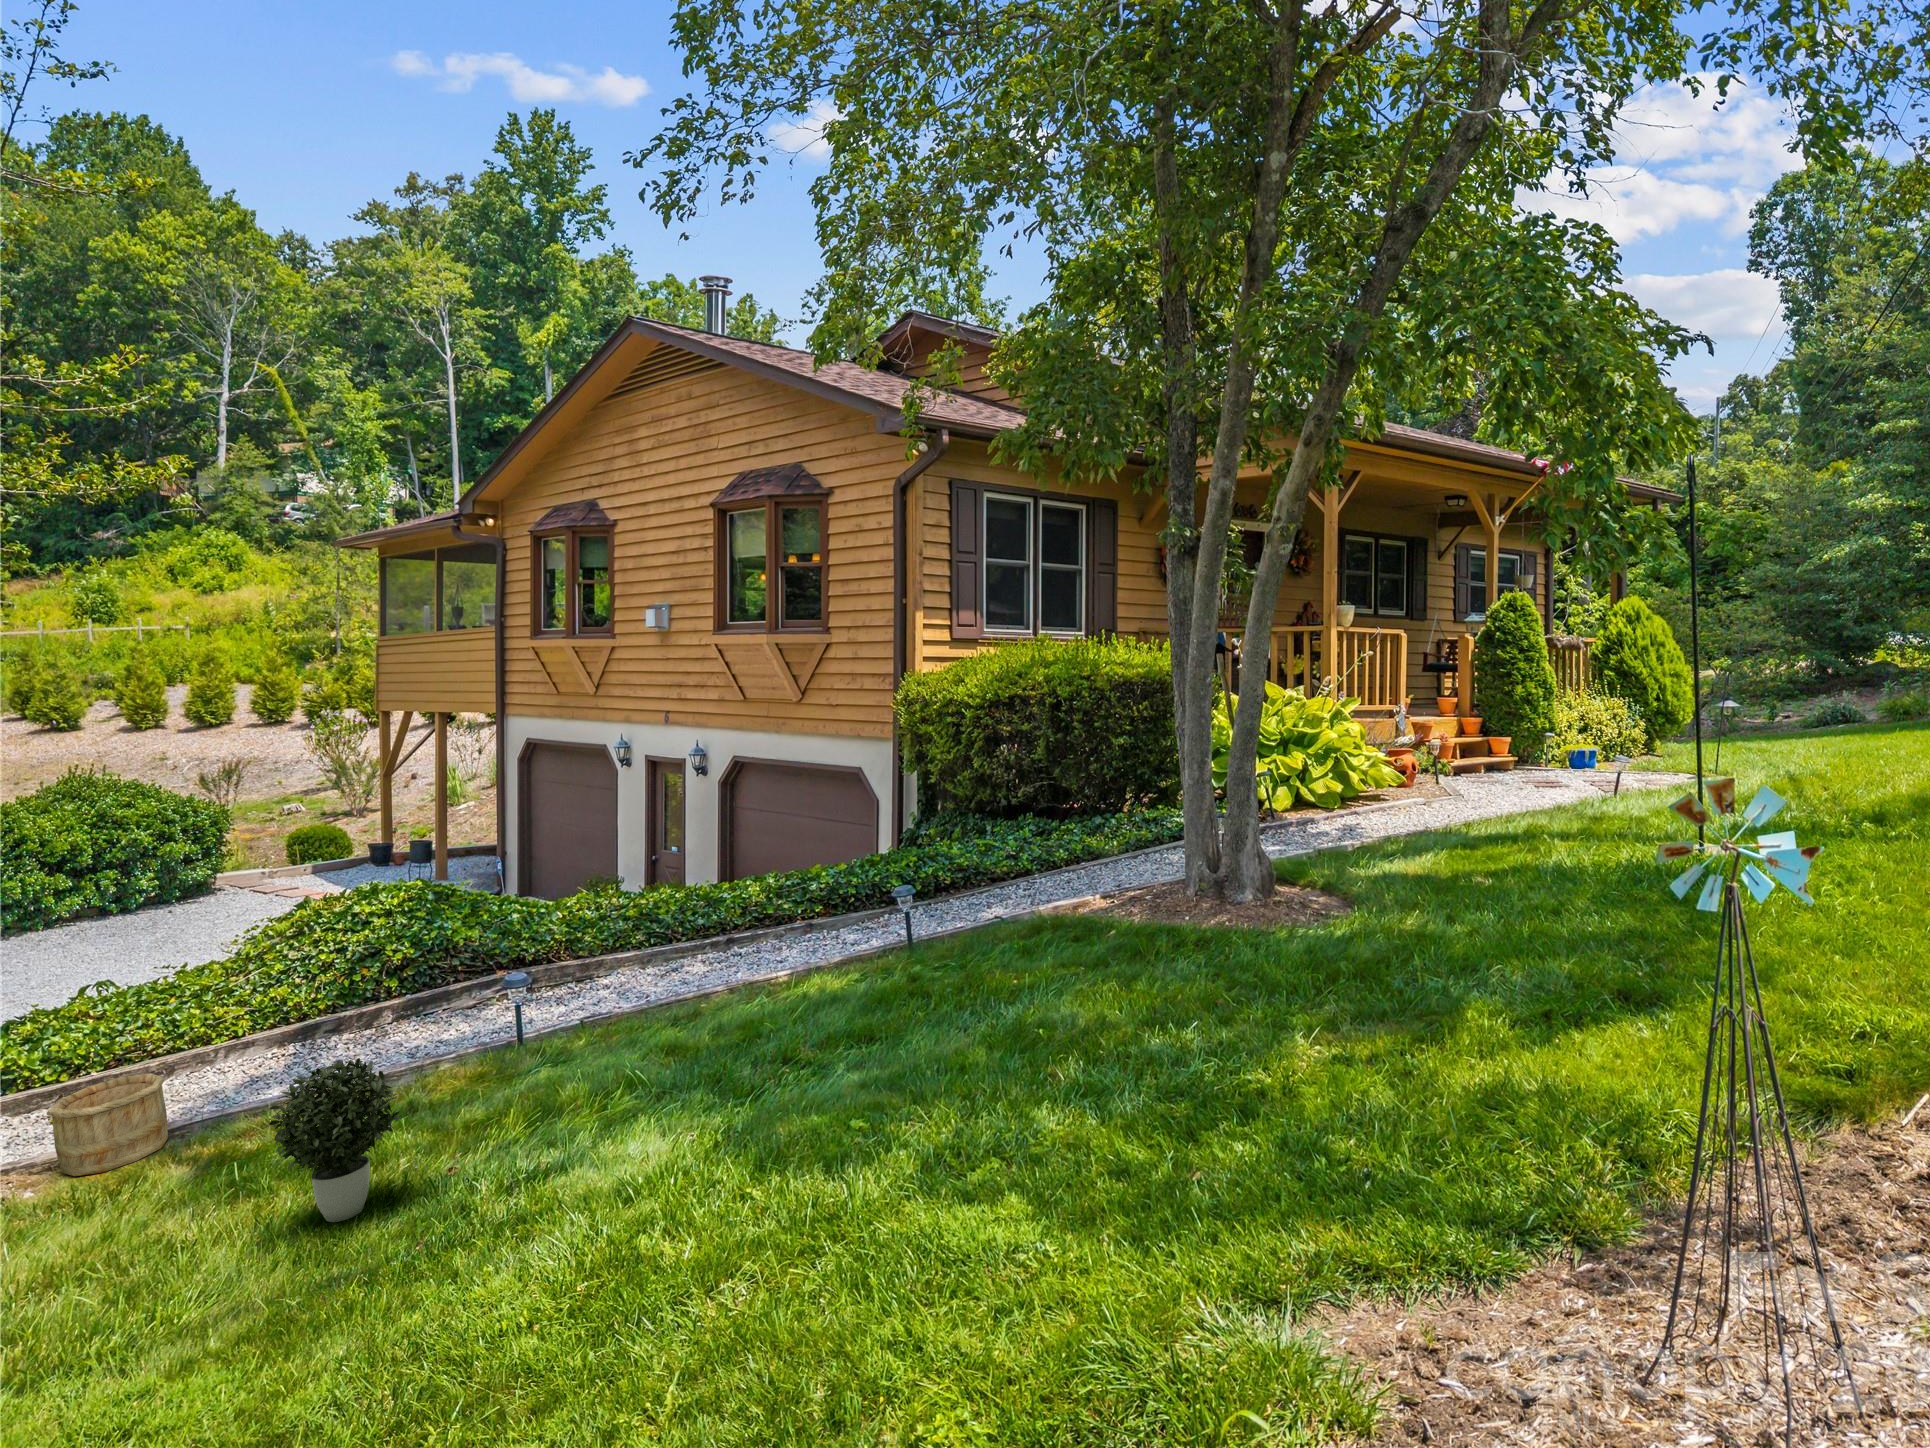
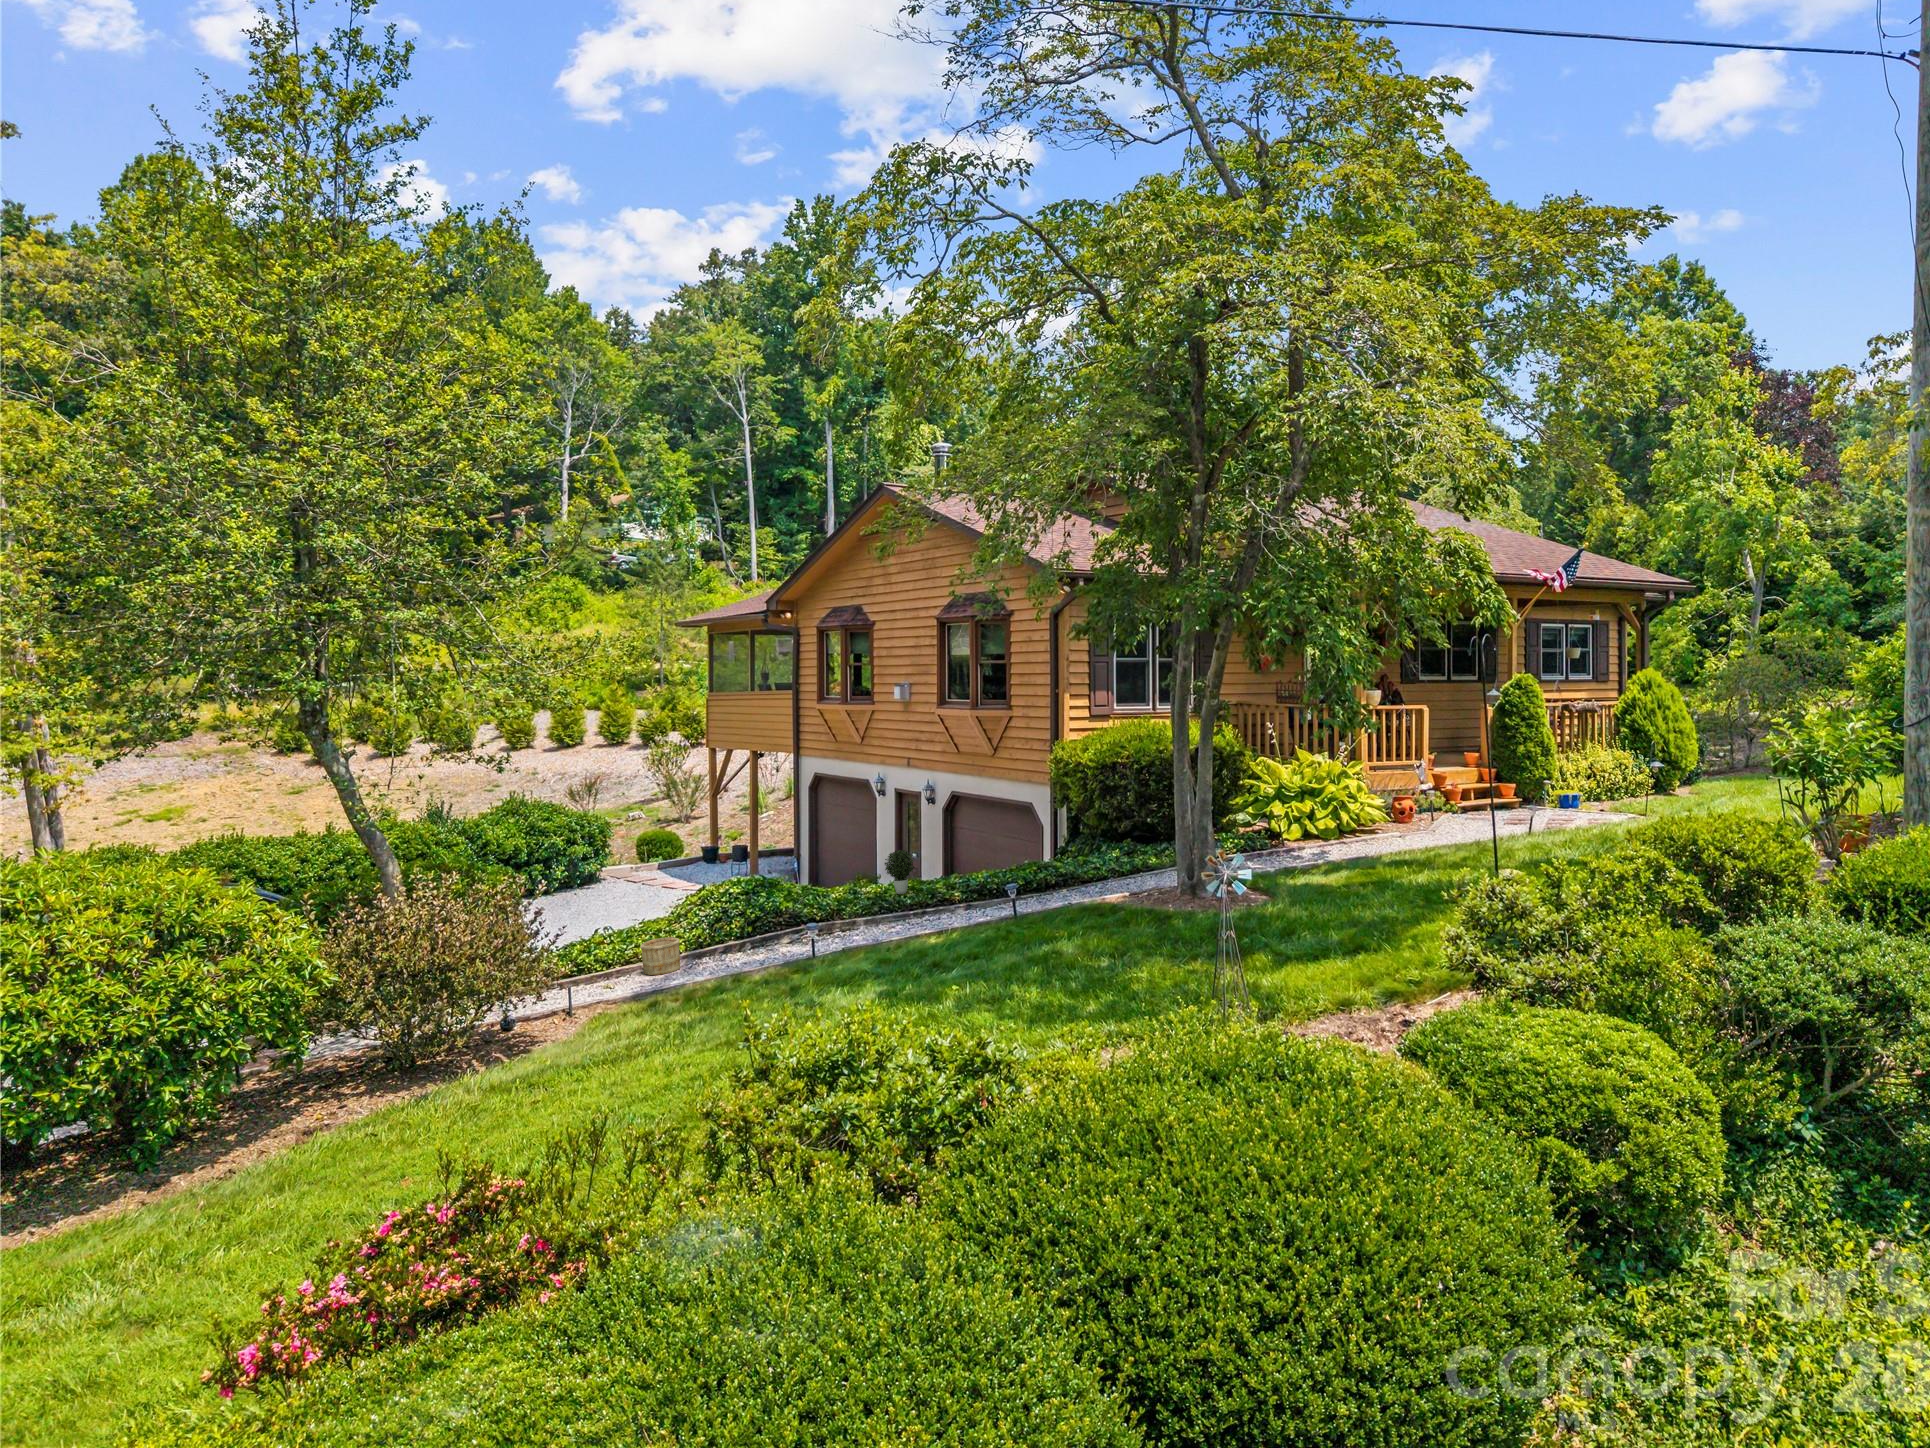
potted plant: present [269,1058,401,1222] -> present [885,850,915,894]

